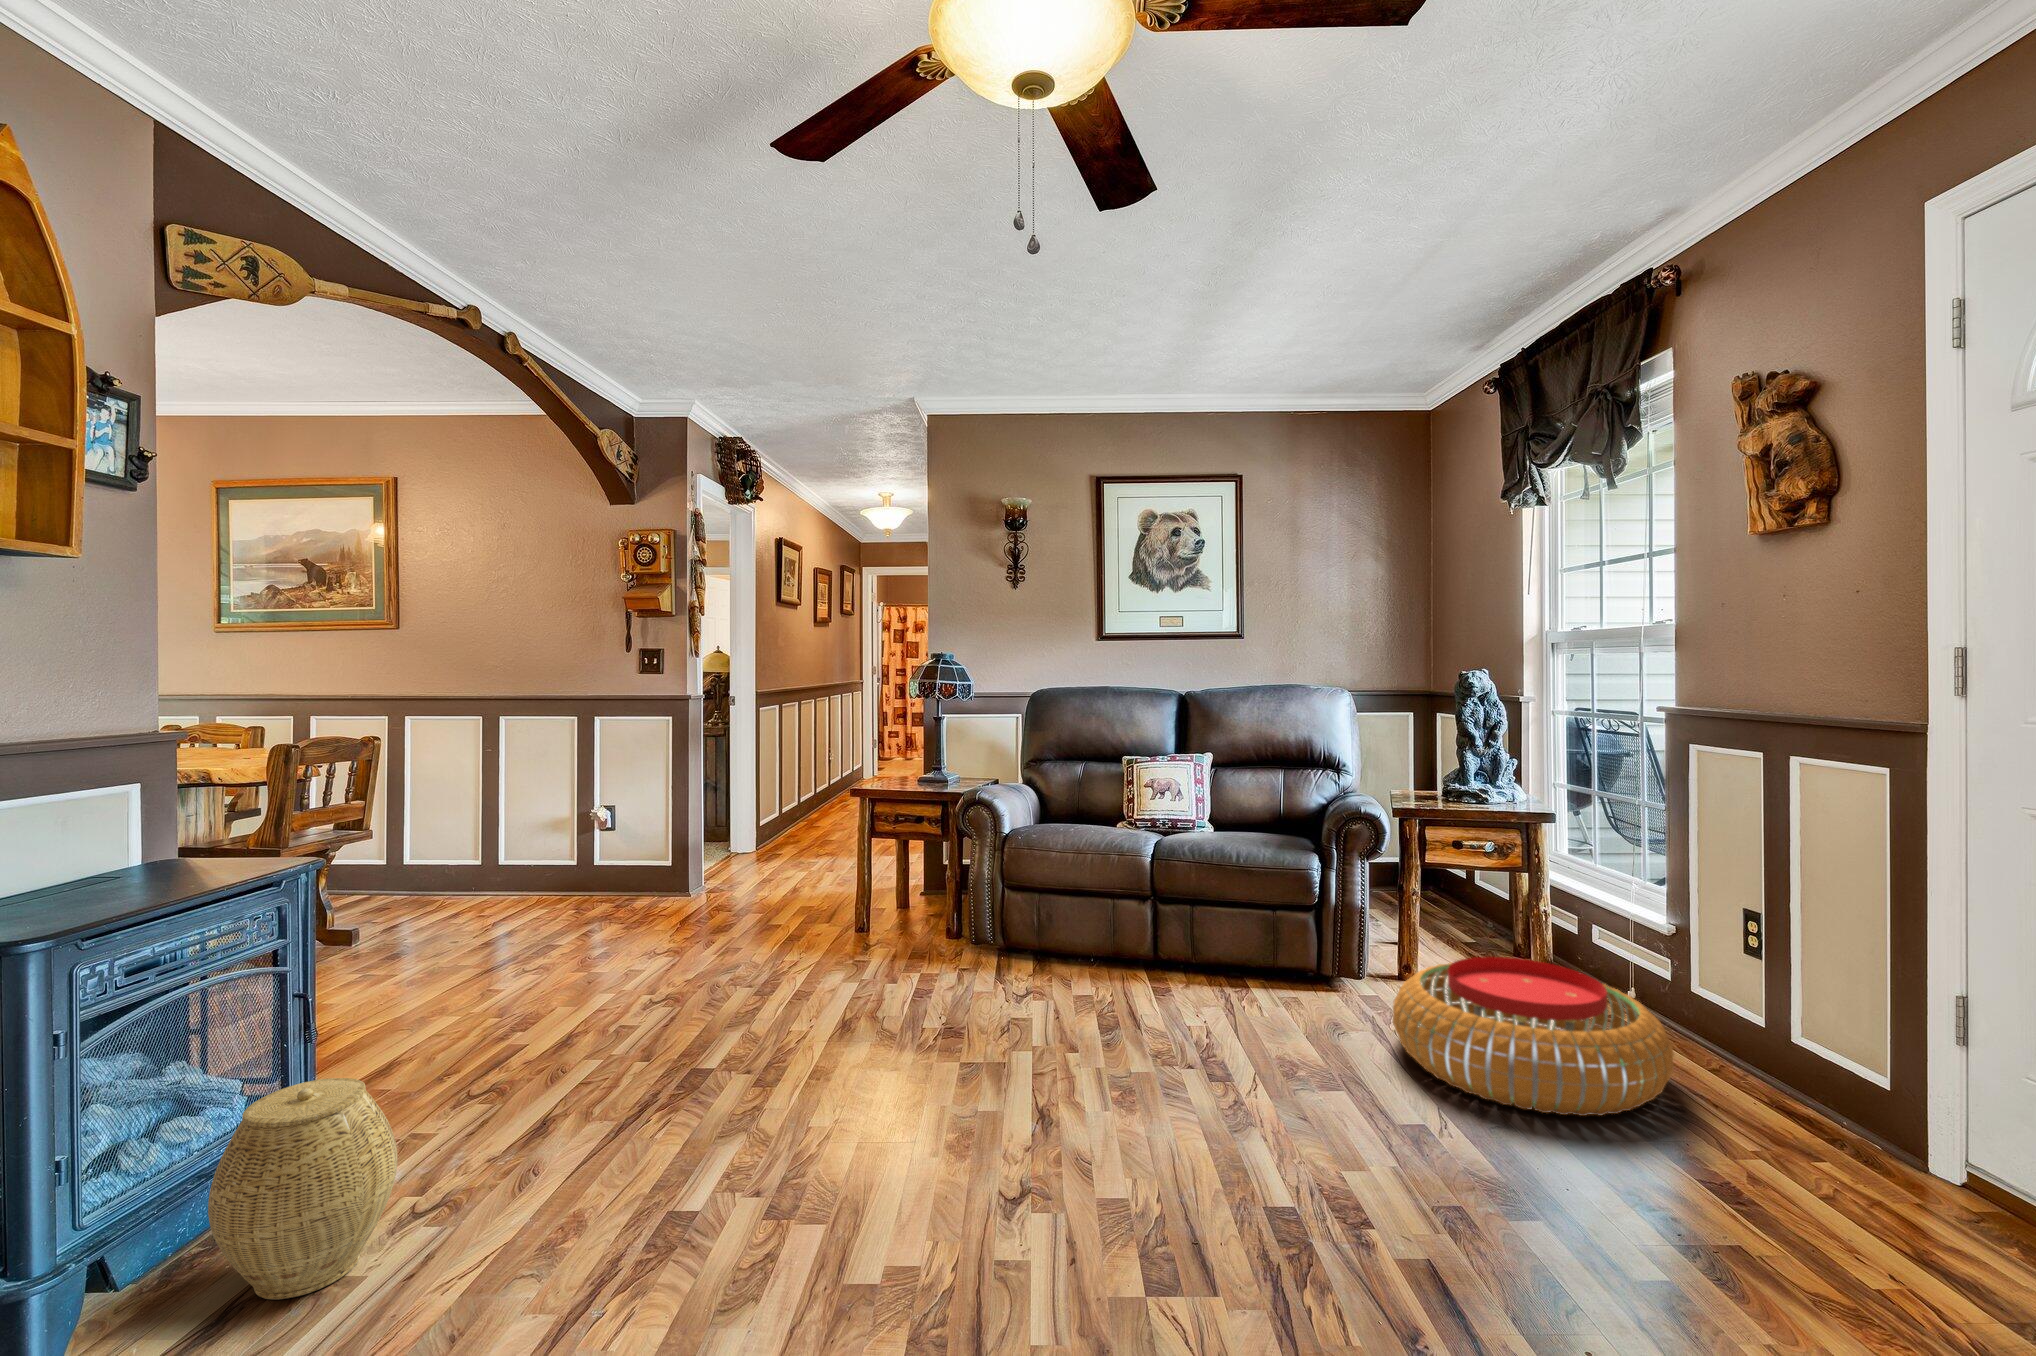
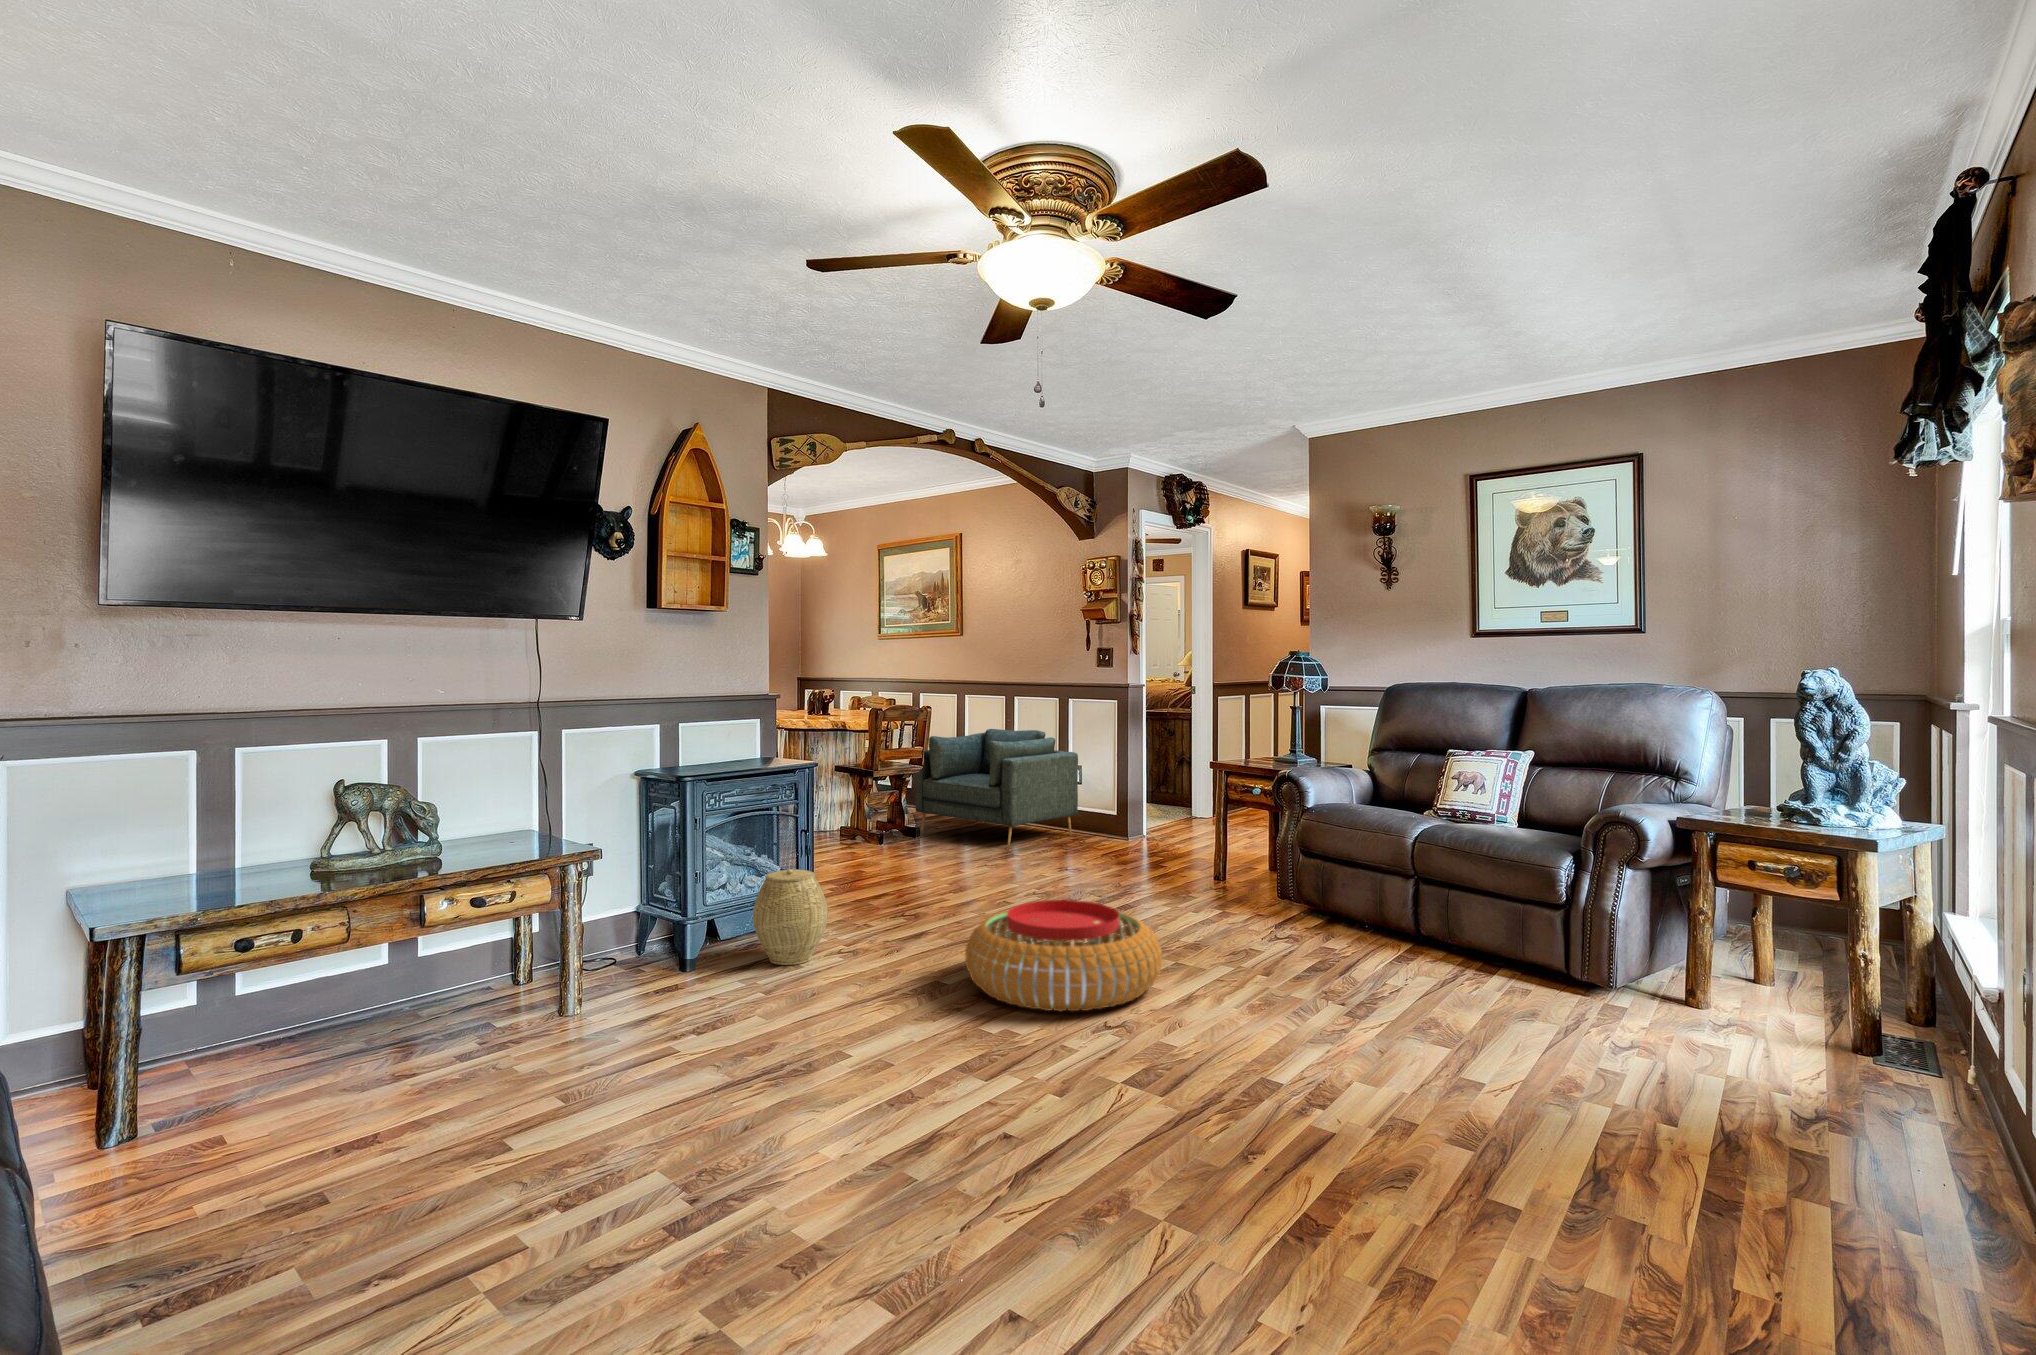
armchair: none [352,758,619,928] -> present [915,729,1078,849]
pouf: present [1393,957,1673,1116] -> present [965,900,1162,1011]

